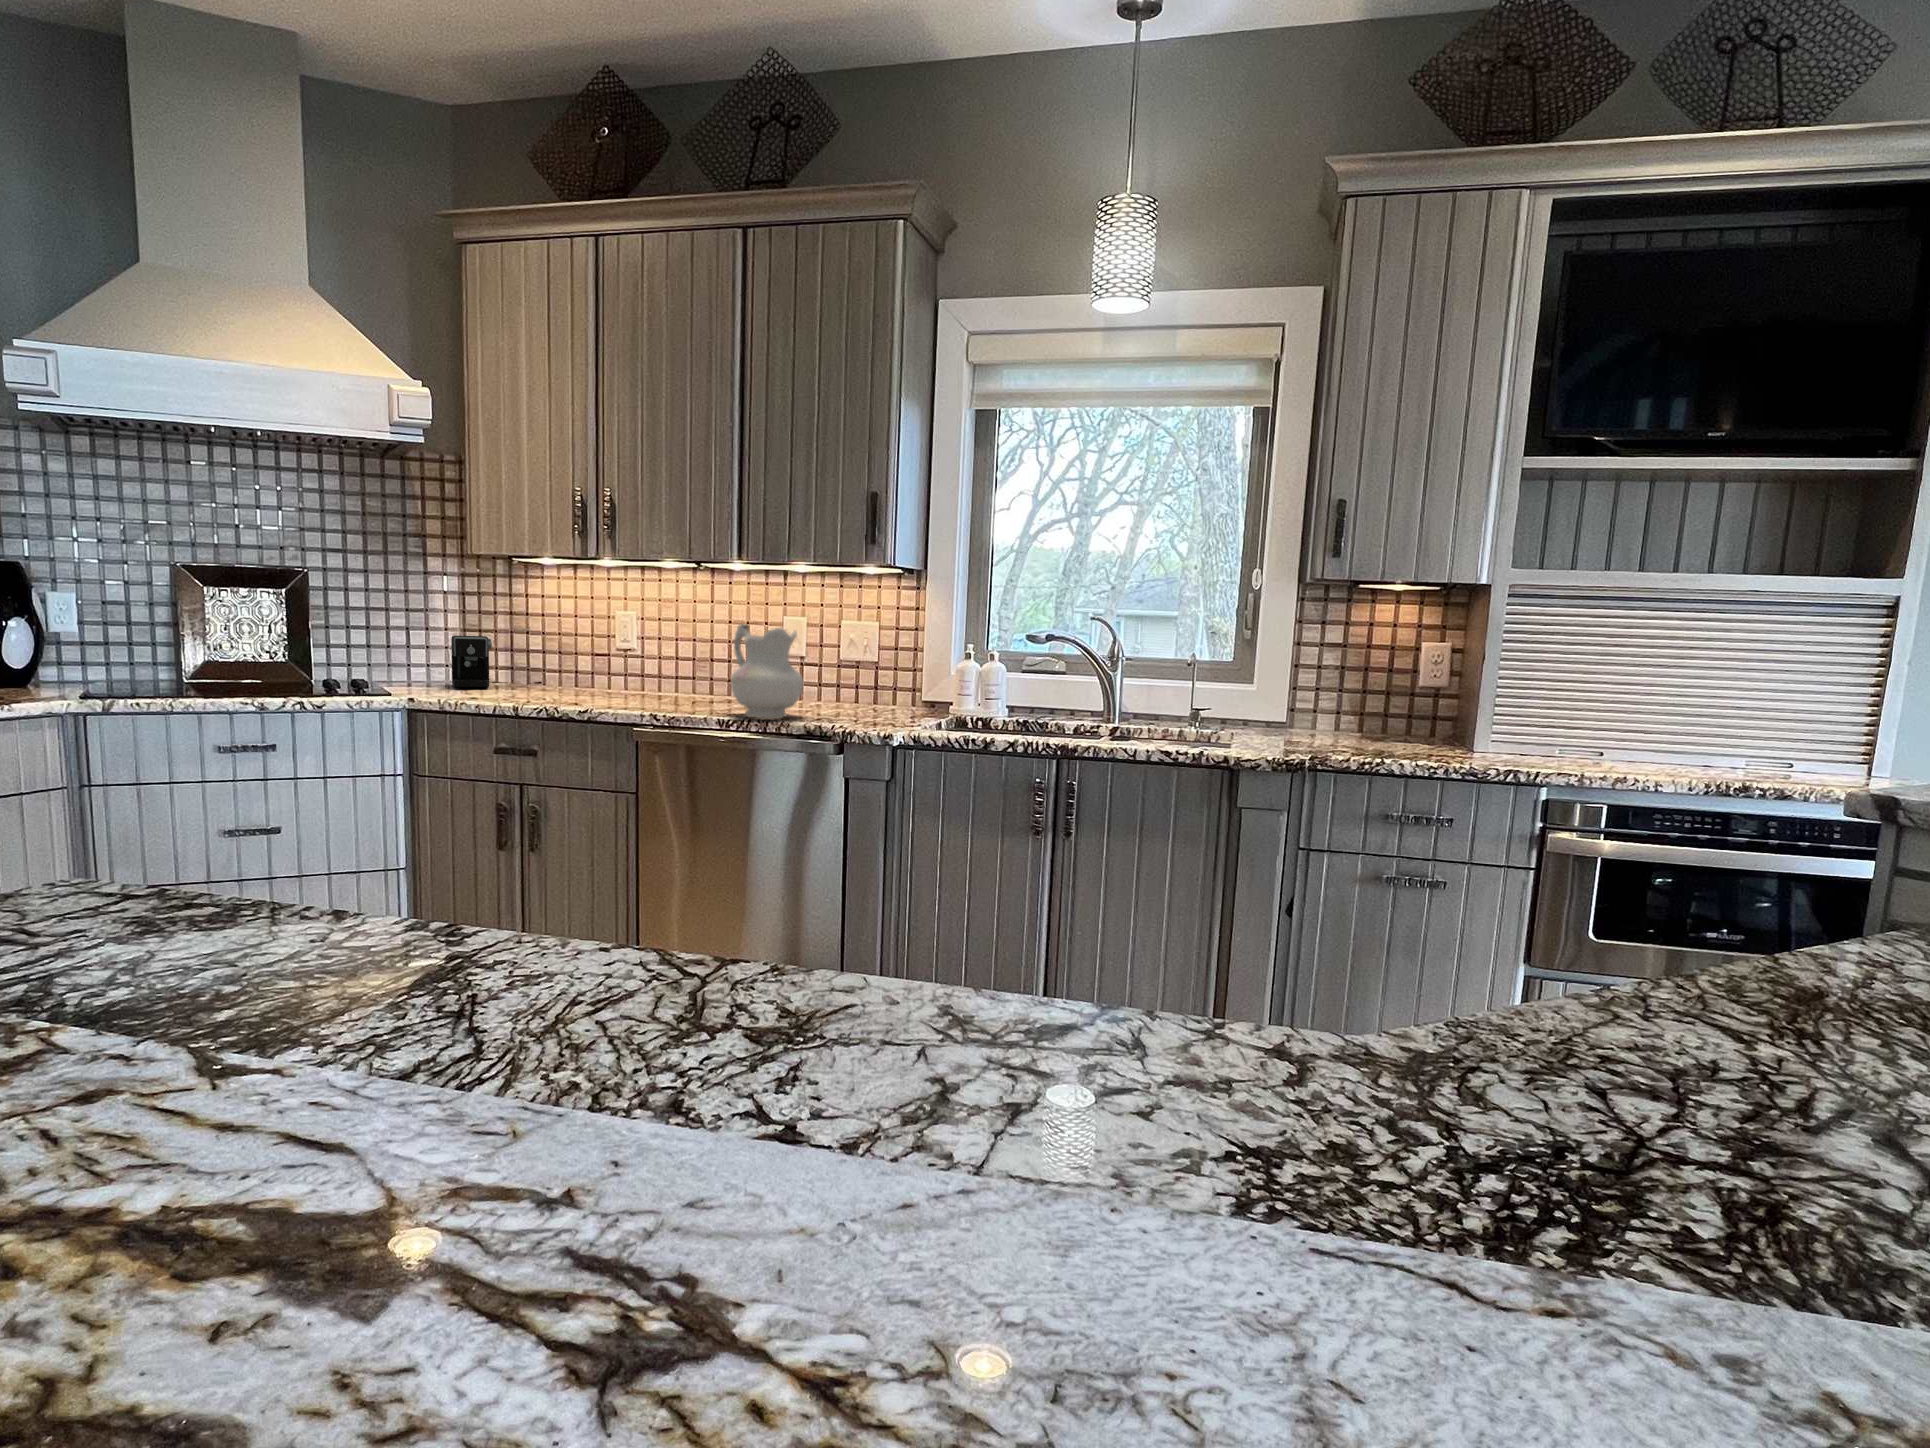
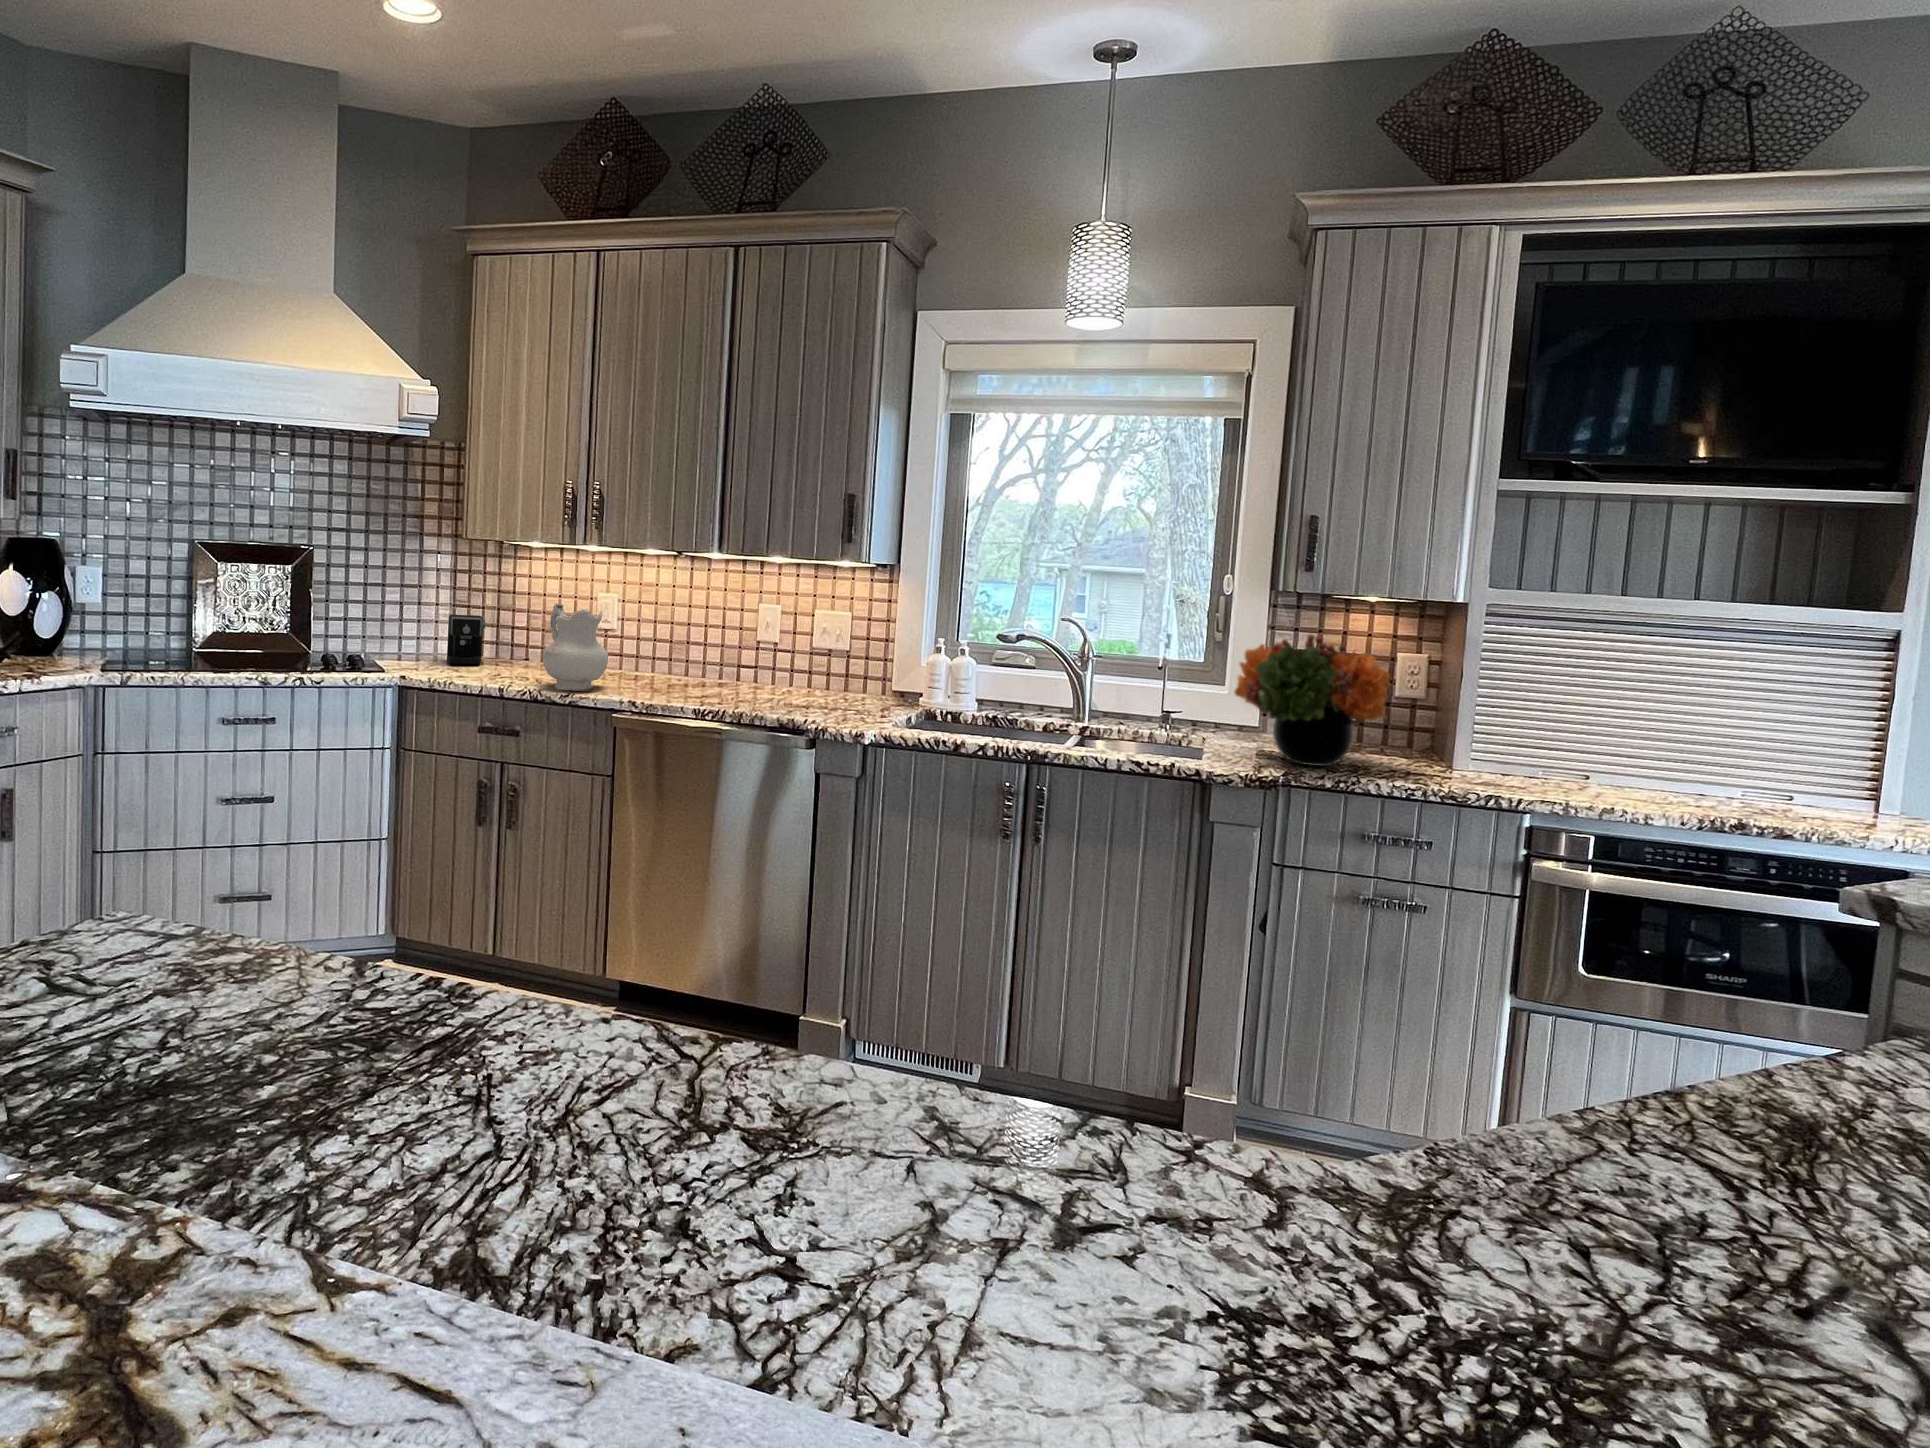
flower arrangement: none [1267,619,1425,752] -> present [1235,635,1391,766]
ceramic pitcher: present [731,624,803,719] -> present [543,604,608,690]

